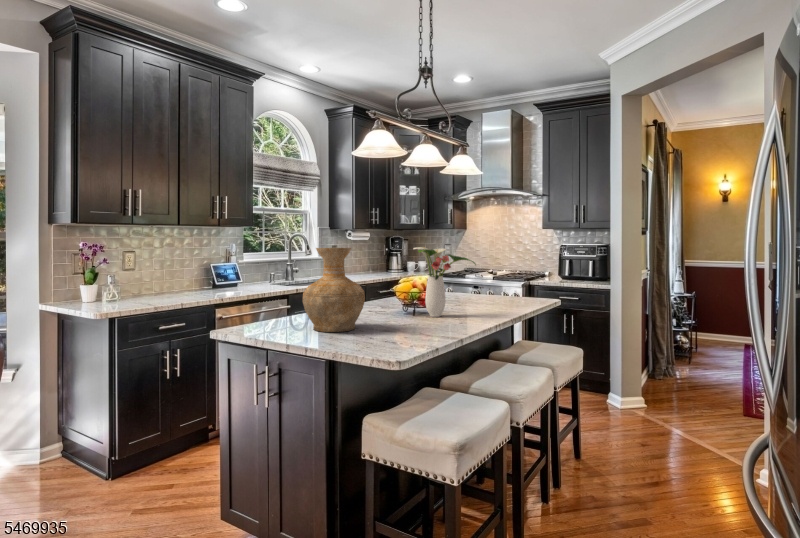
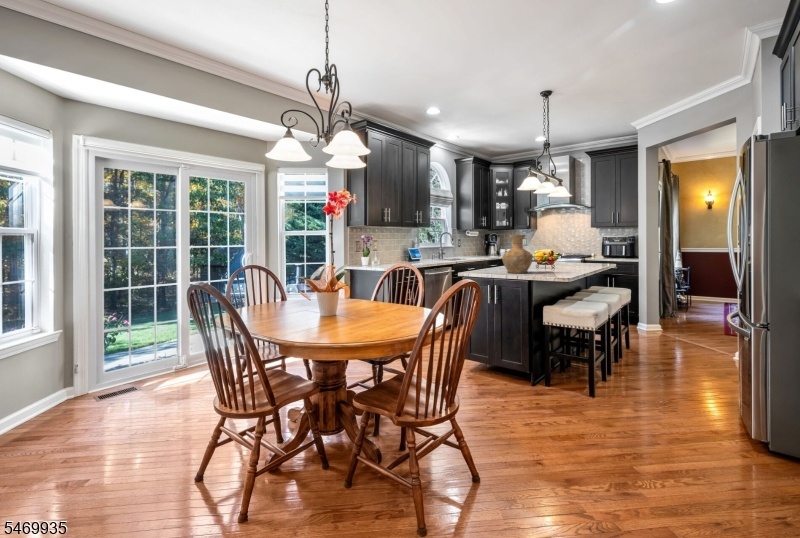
flower arrangement: present [414,247,476,317] -> none [546,235,580,270]

